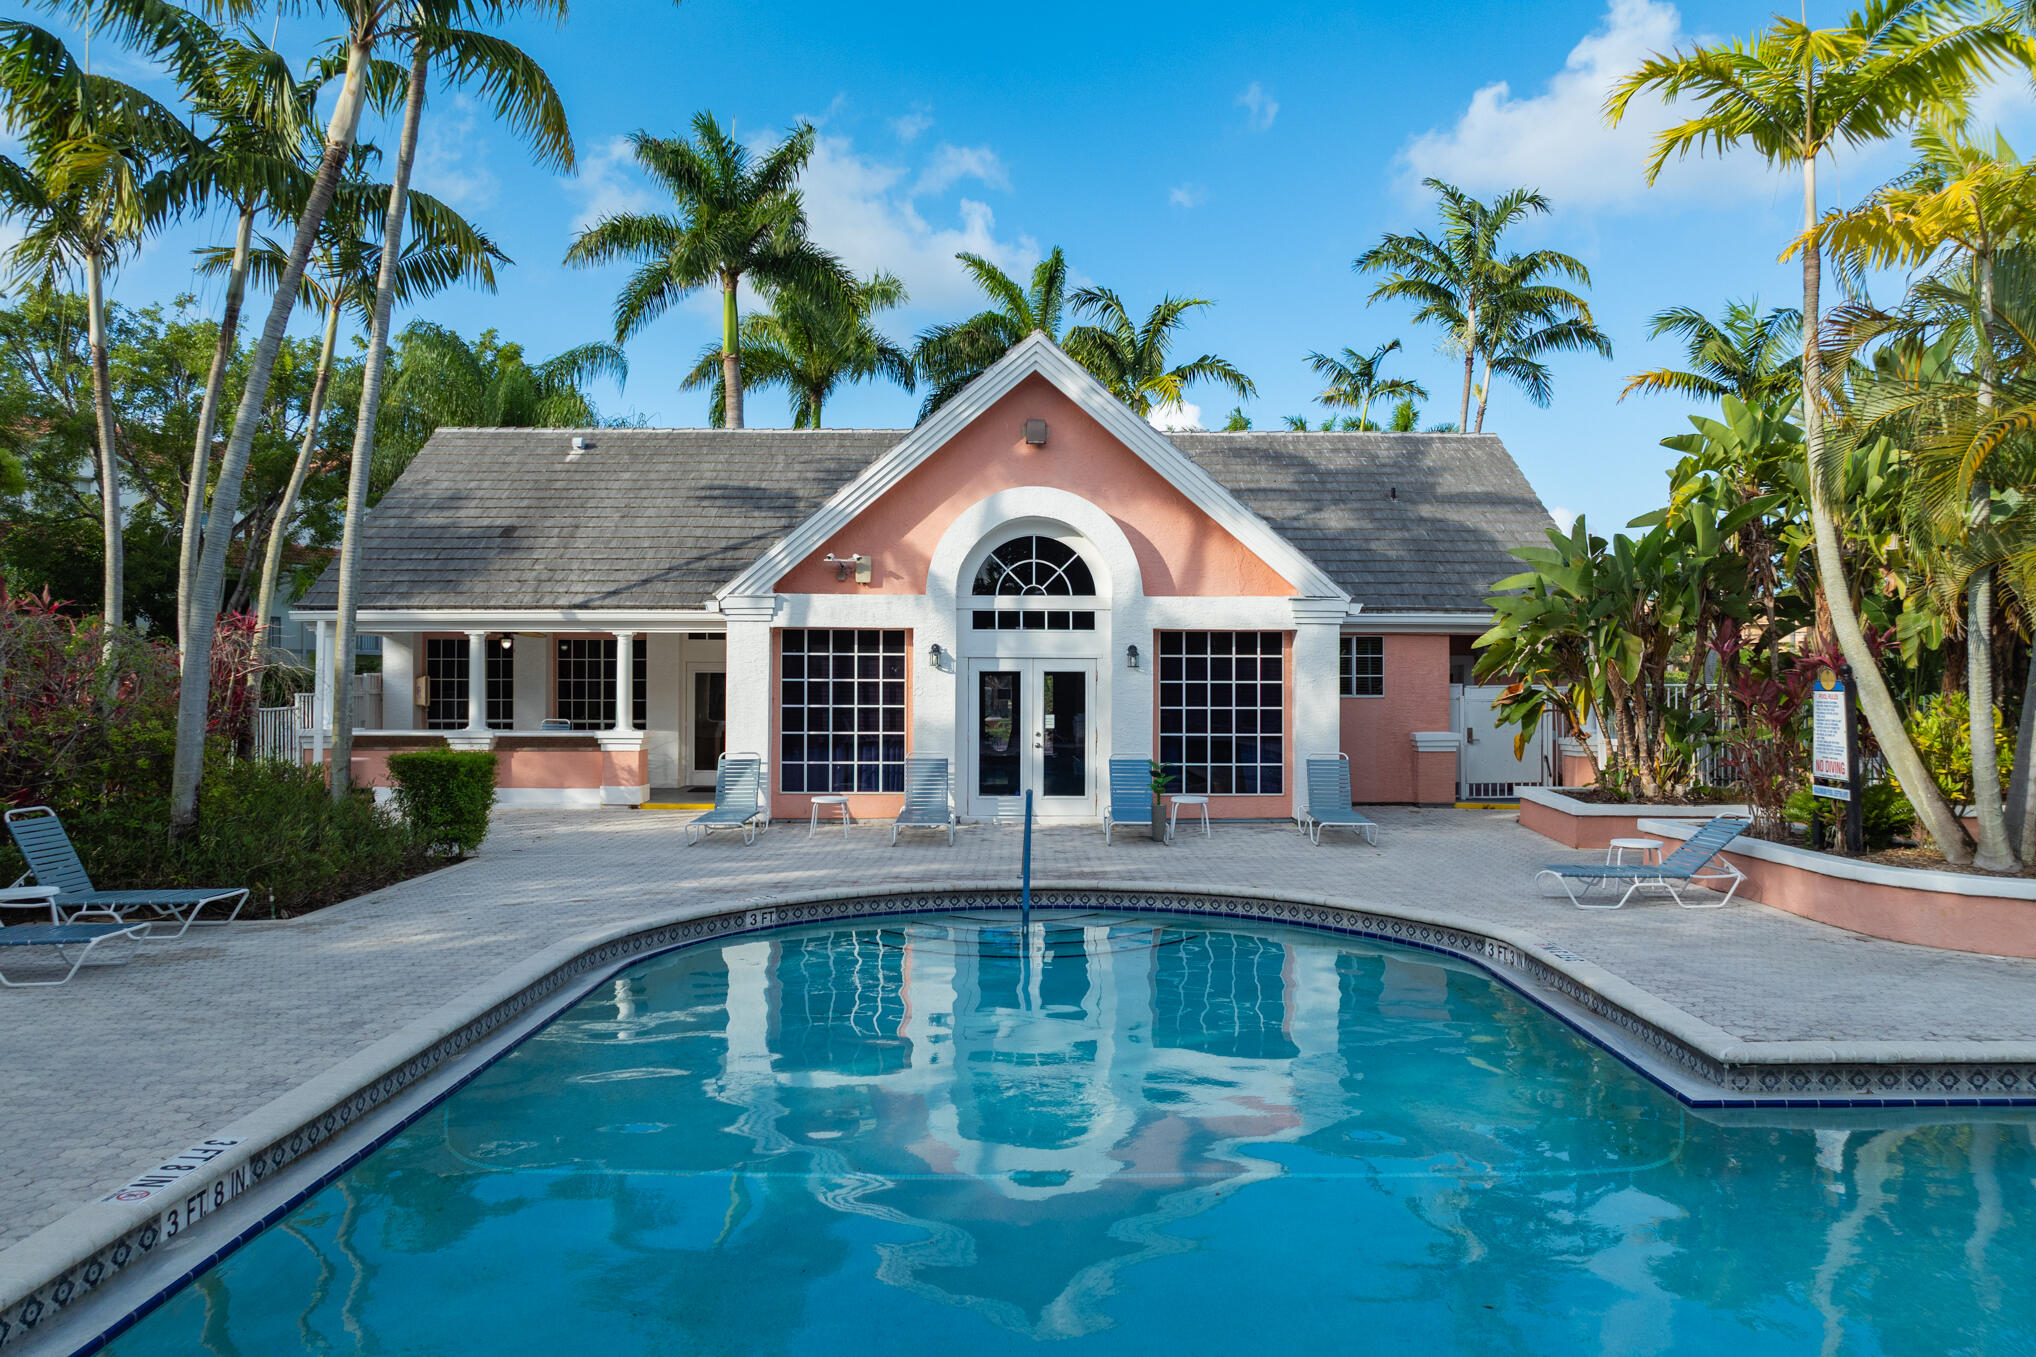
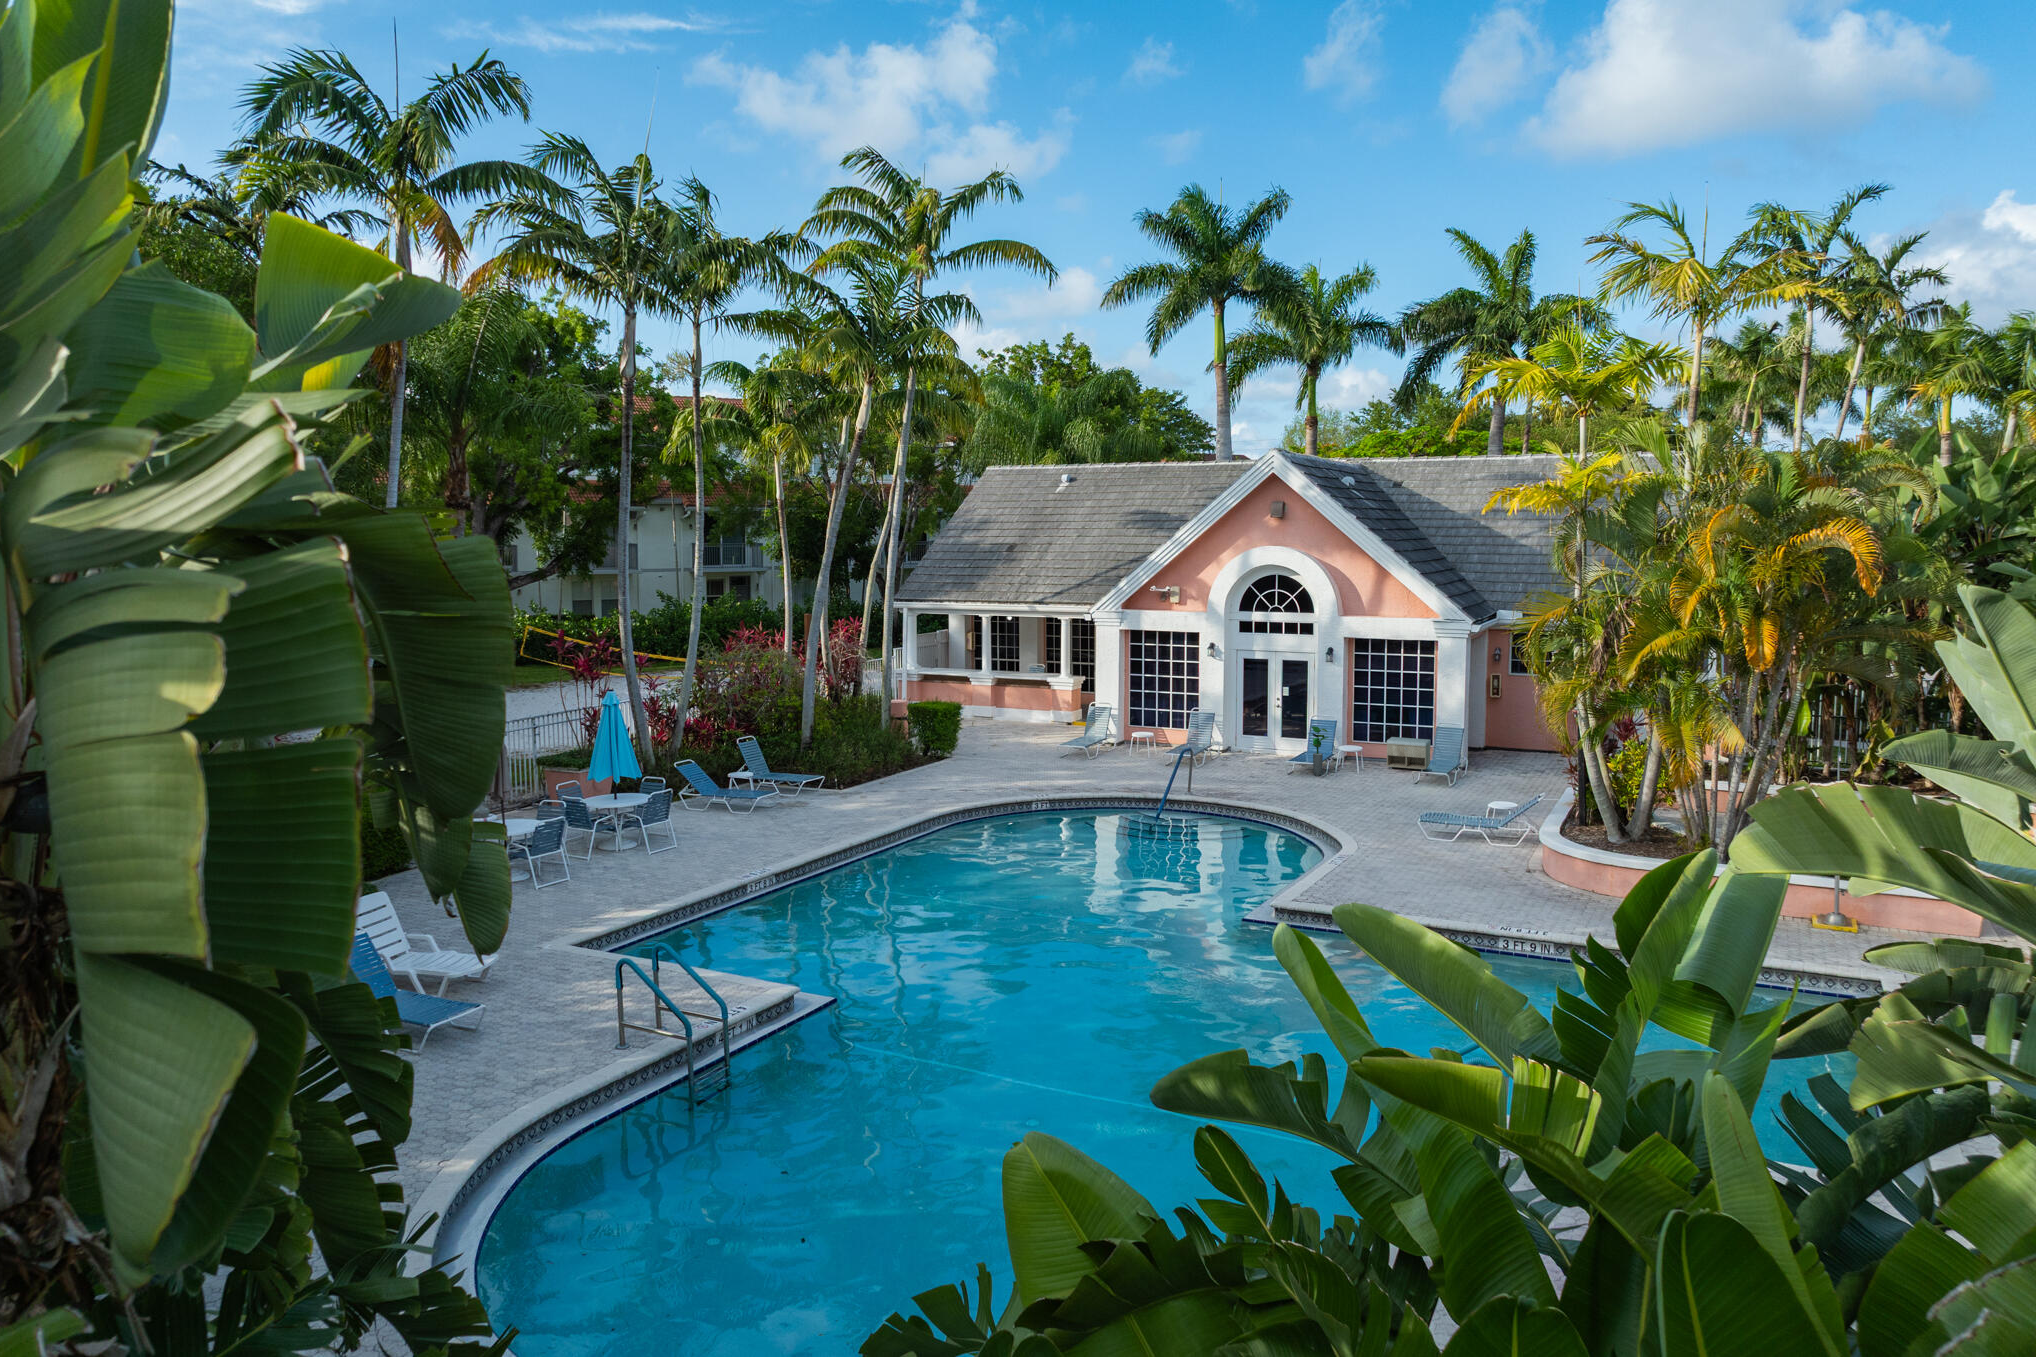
storage bench: none [1218,780,1282,828] -> present [1387,737,1431,772]

